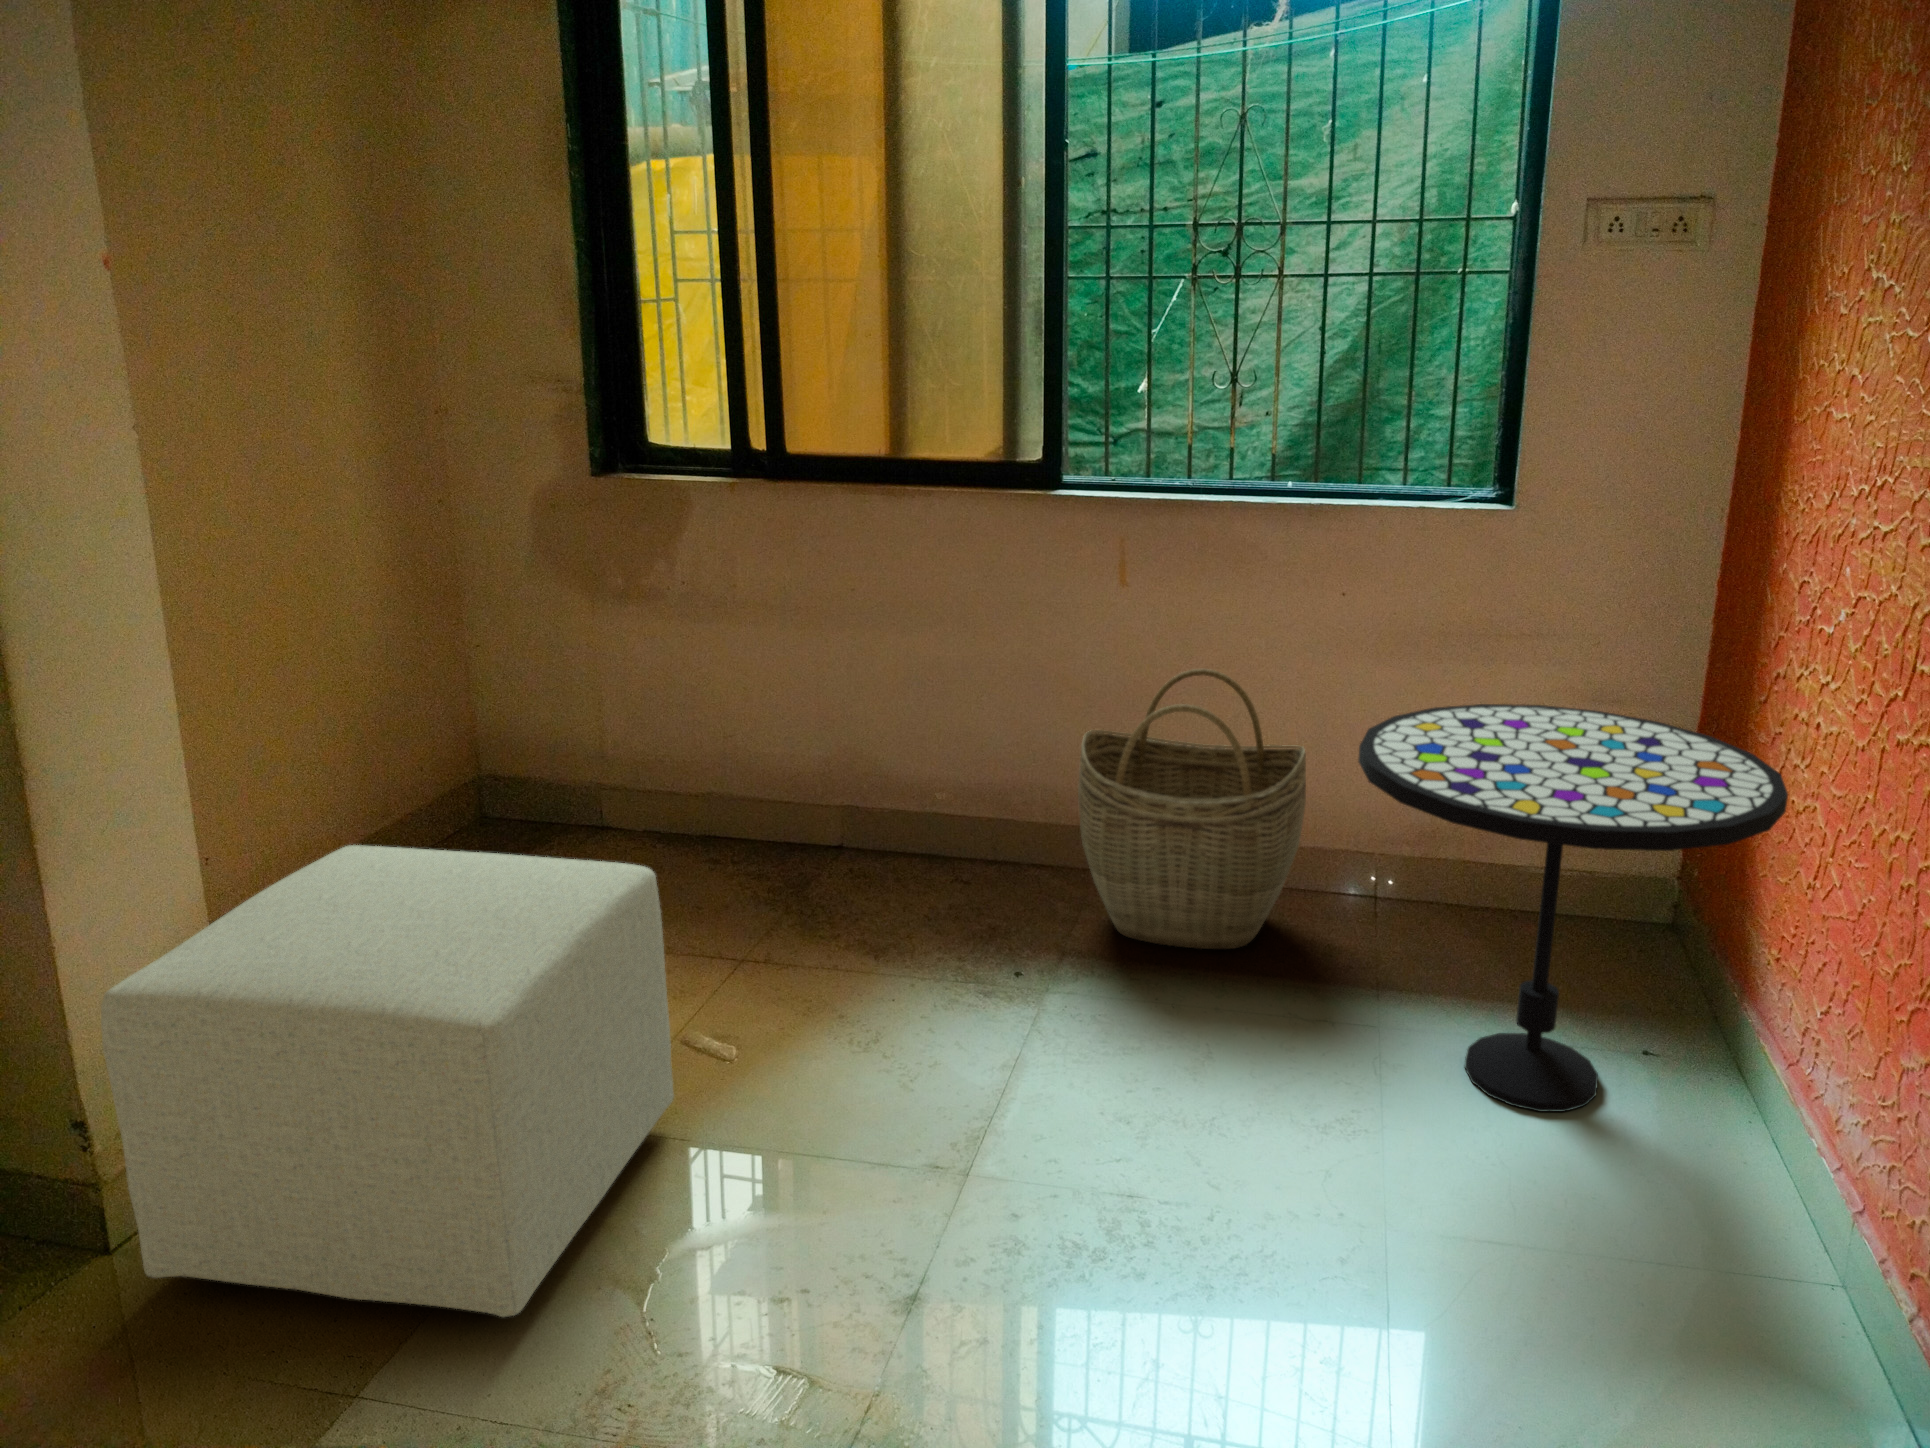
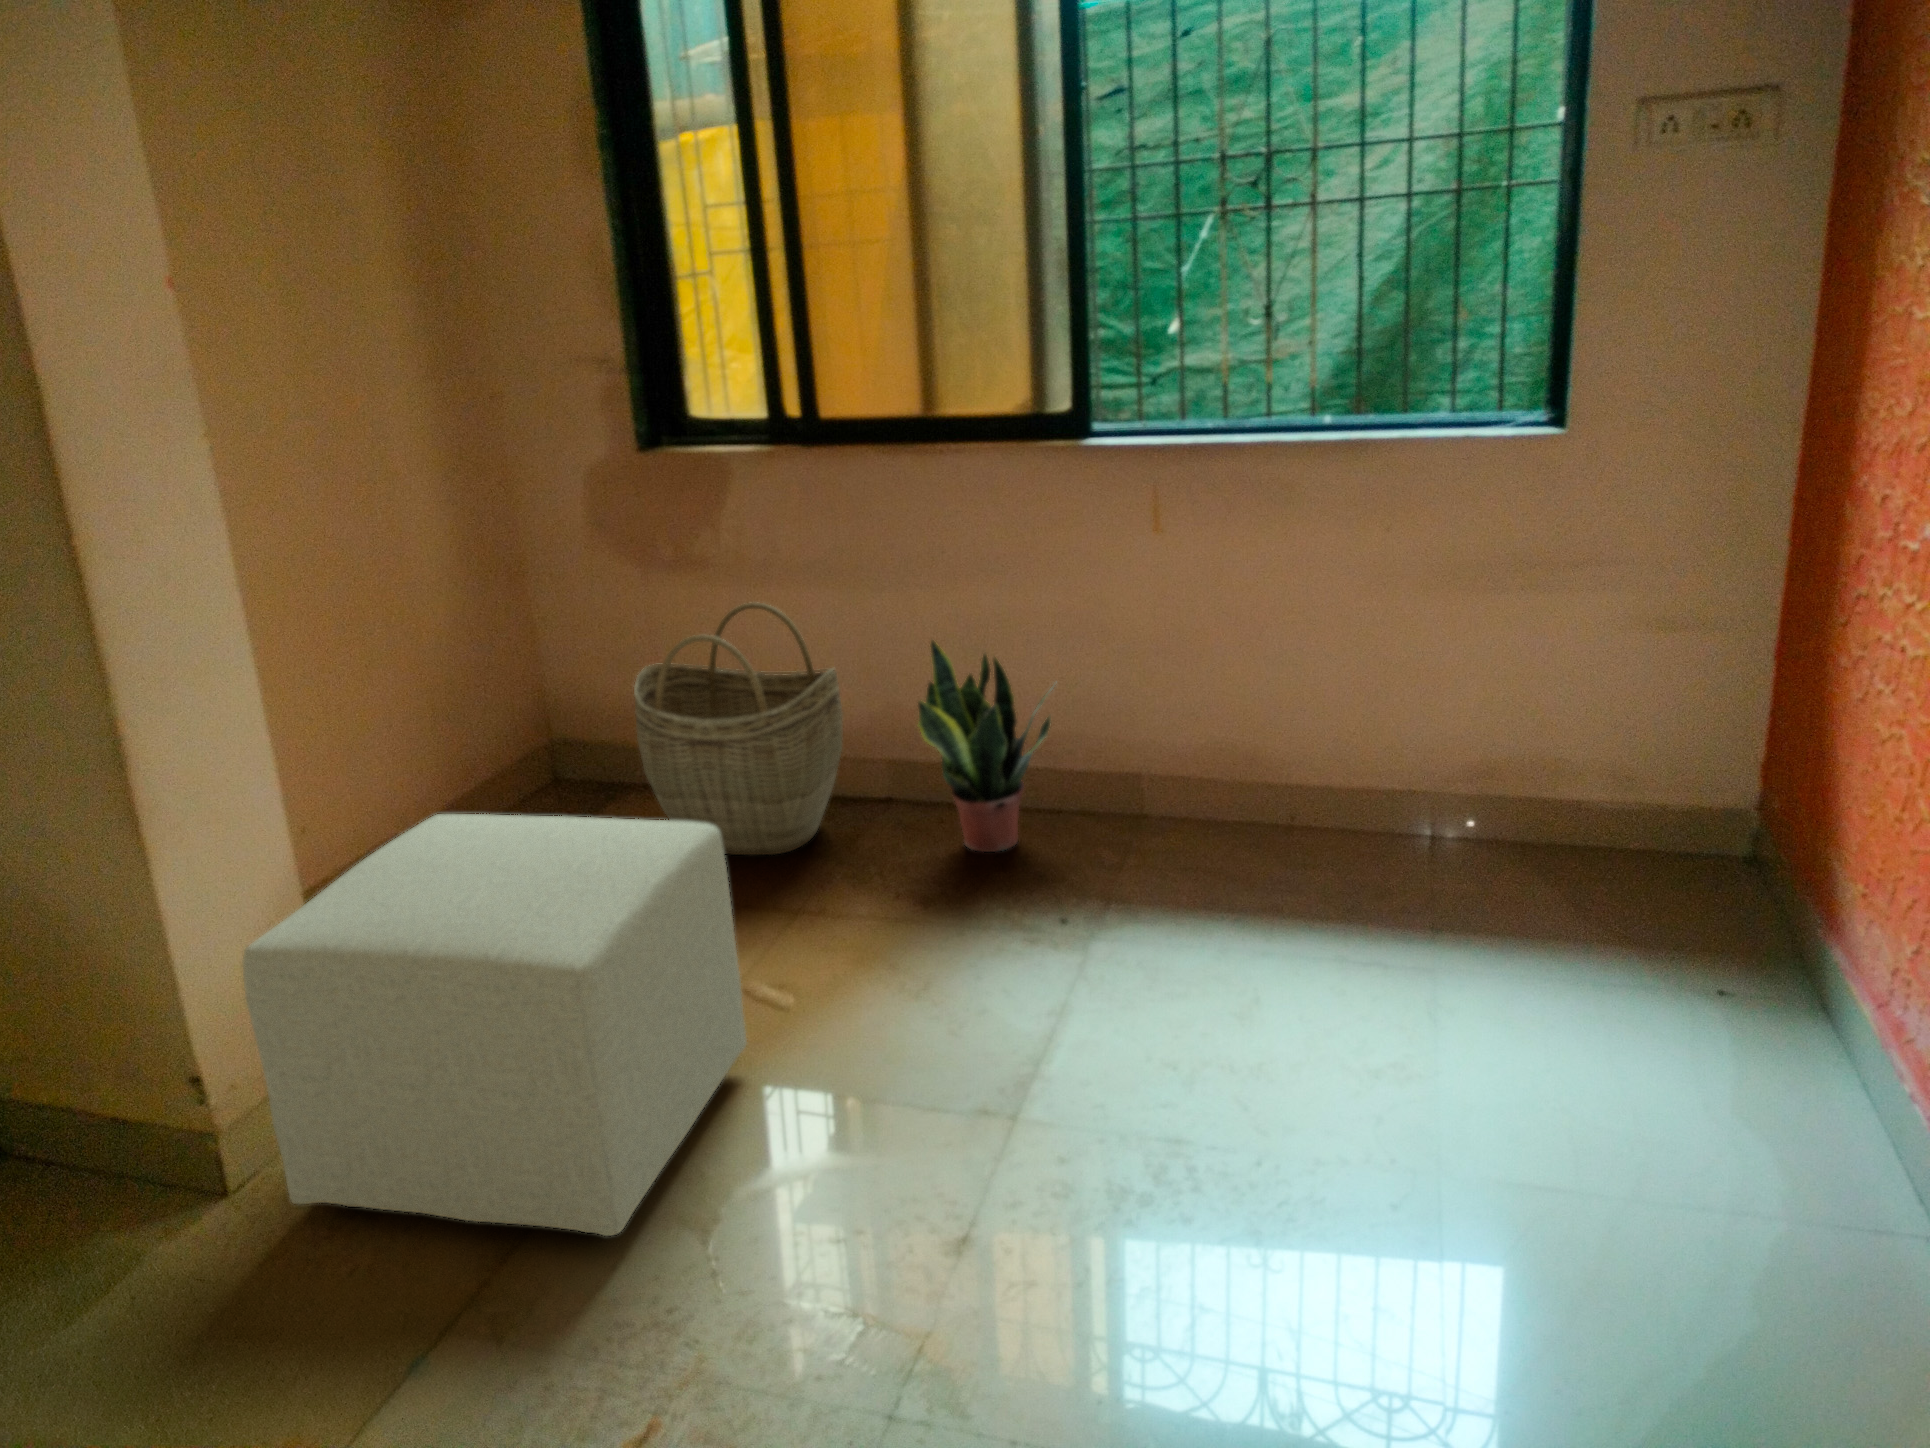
woven basket: present [1078,669,1306,949] -> present [634,602,843,855]
potted plant: none [869,682,1010,898] -> present [918,641,1054,852]
side table: present [1358,704,1788,1112] -> none [1407,631,1860,1043]

